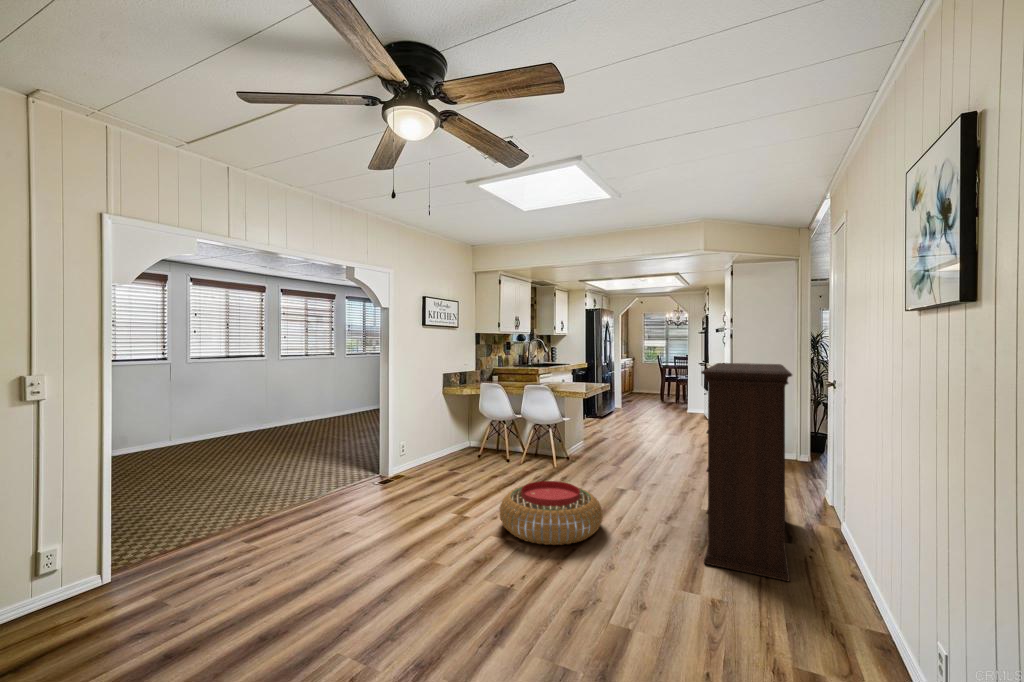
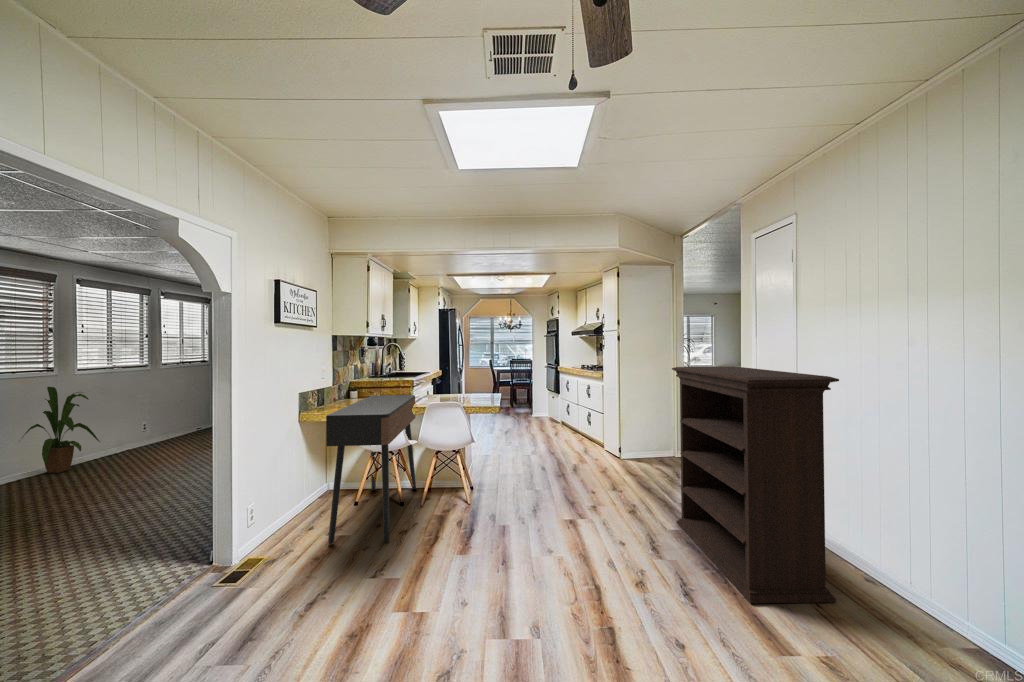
house plant: none [317,364,357,419] -> present [22,387,100,473]
console table: none [444,379,527,480] -> present [326,395,416,544]
pouf: present [500,481,602,545] -> none [478,531,618,635]

